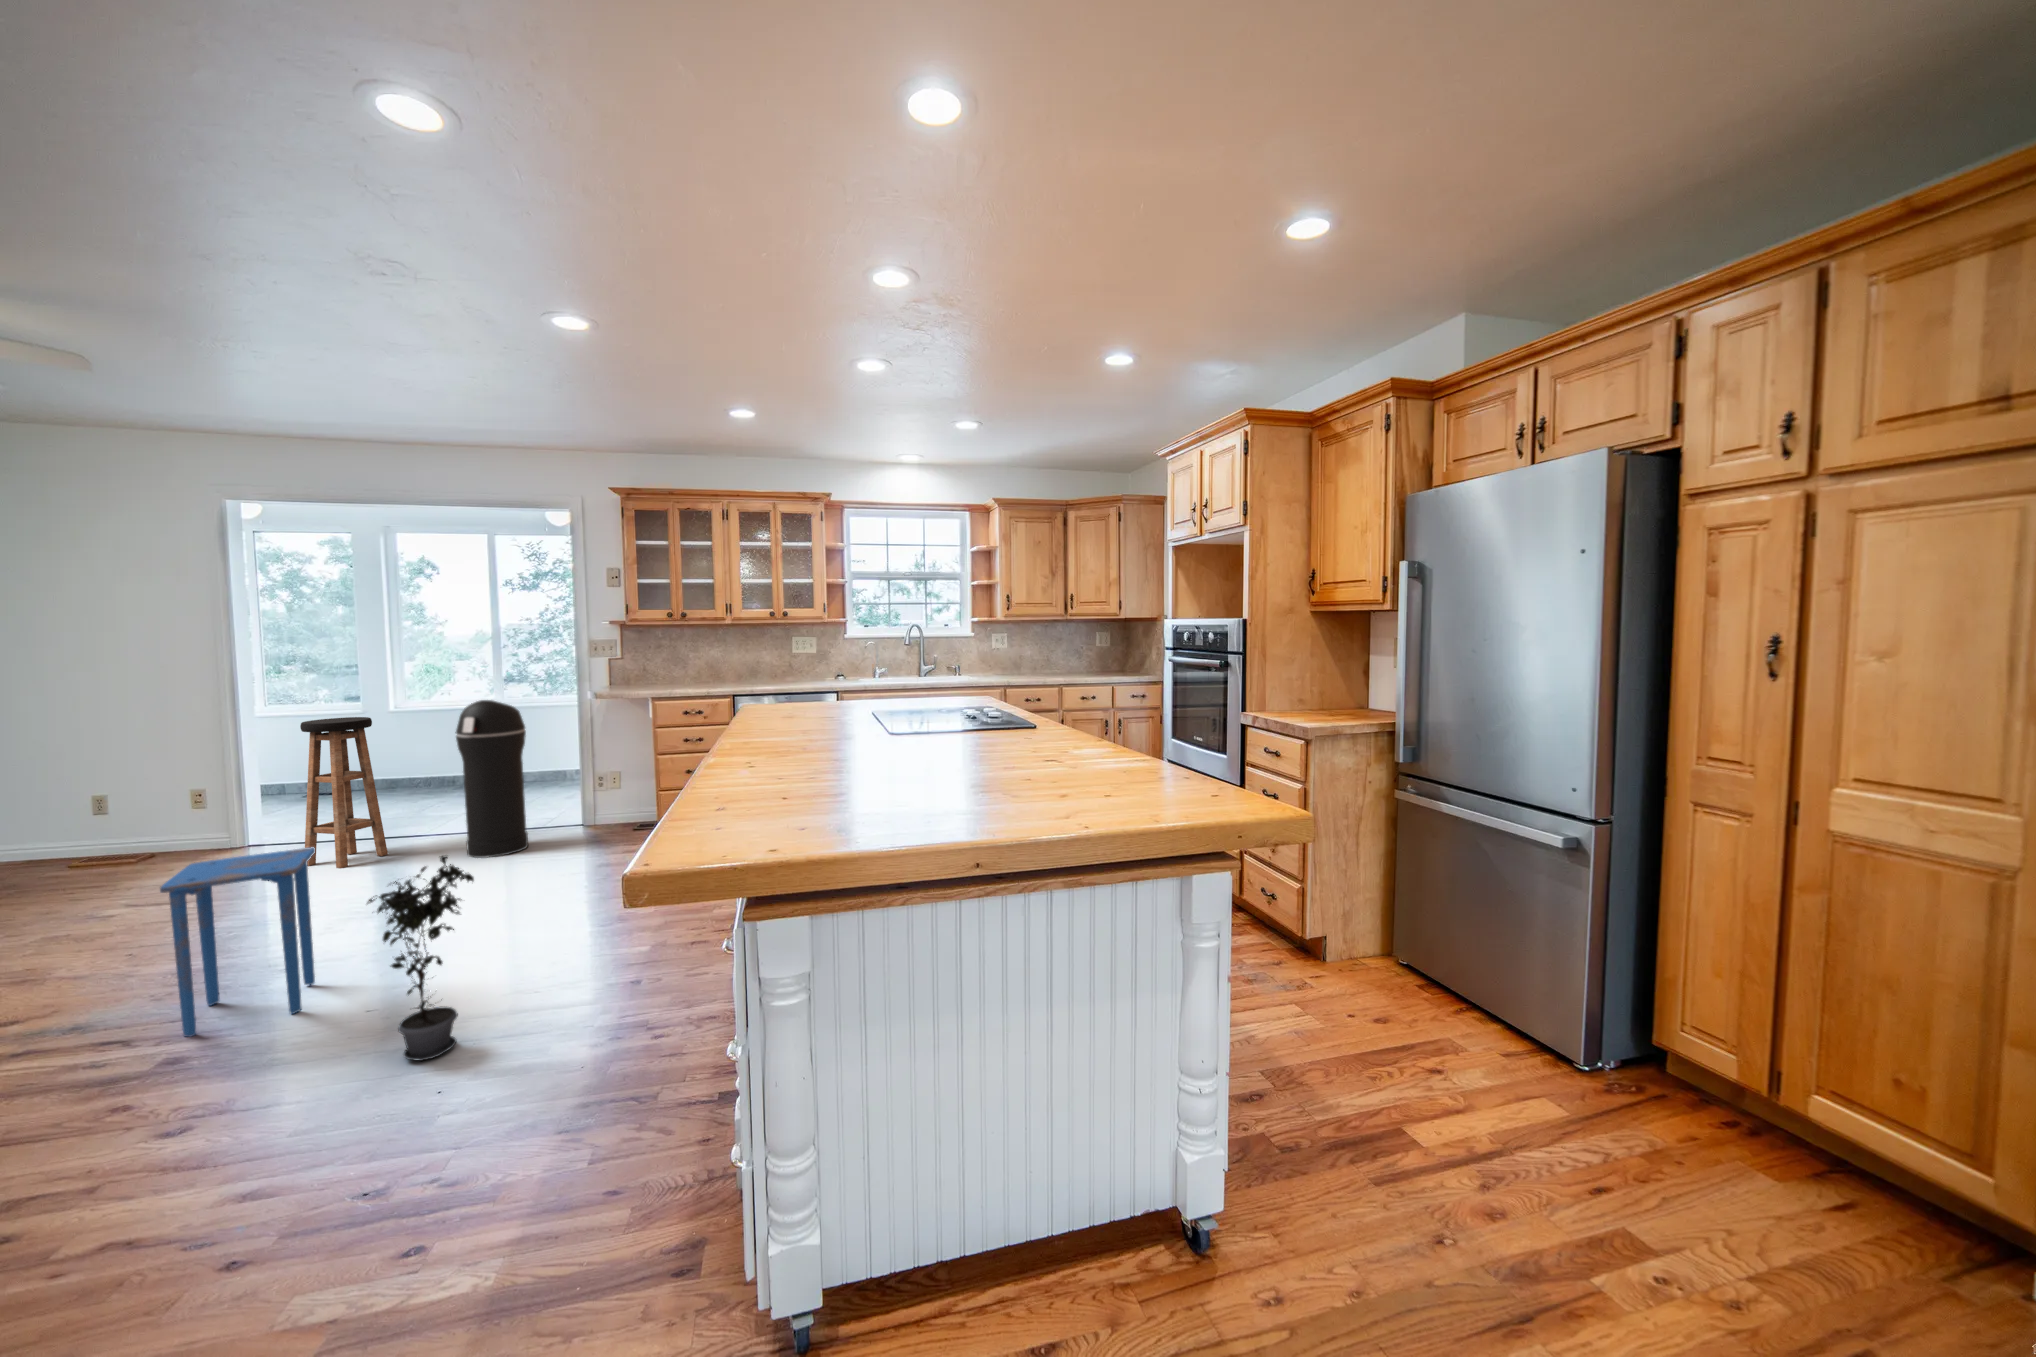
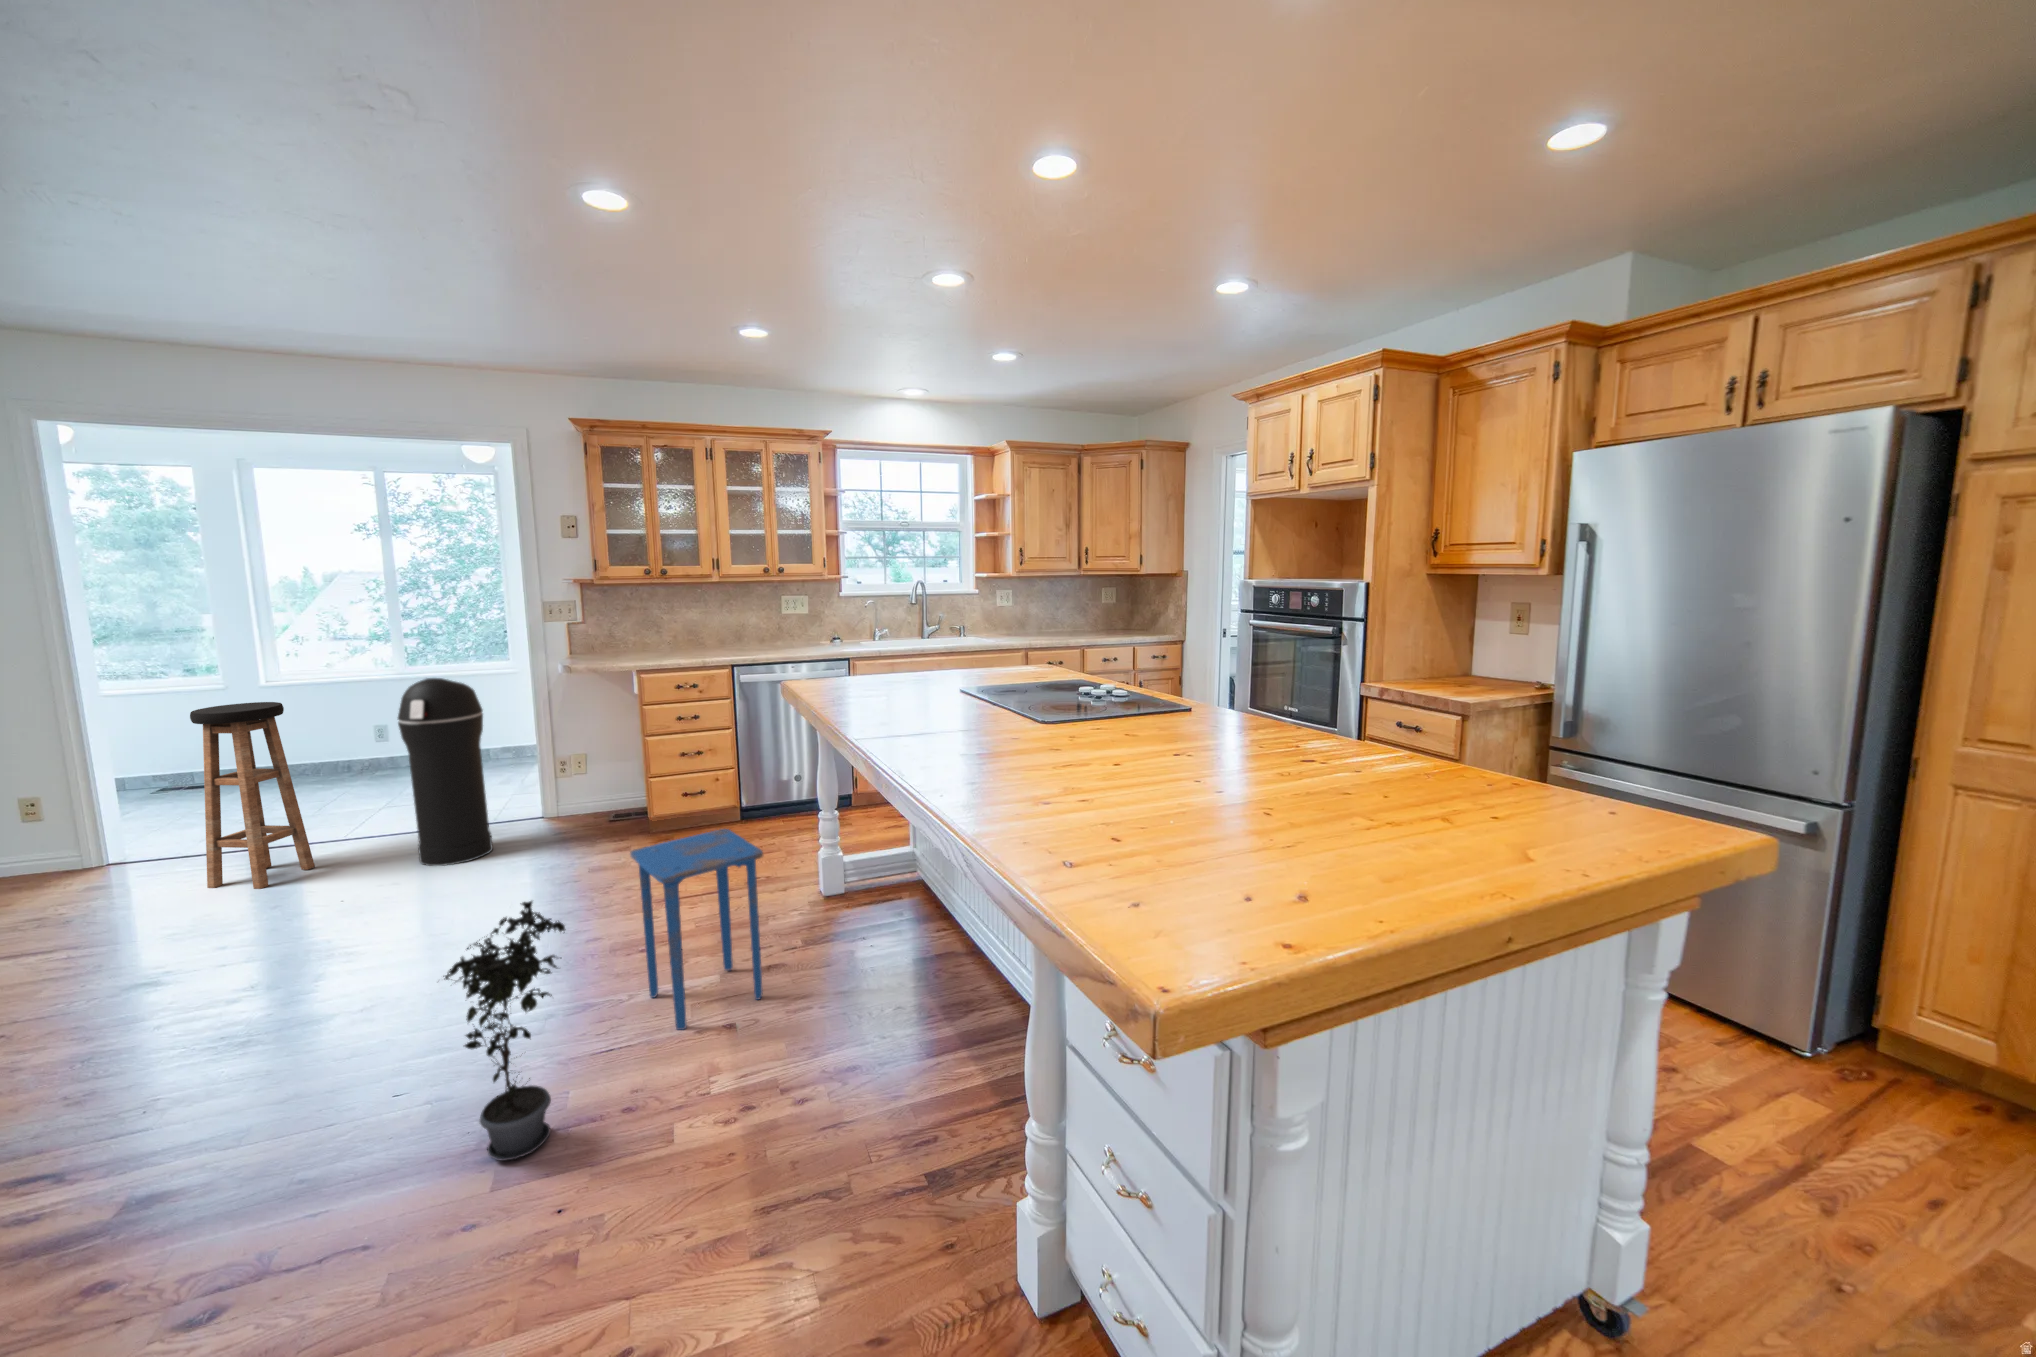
side table: present [160,848,315,1037] -> present [630,829,763,1030]

